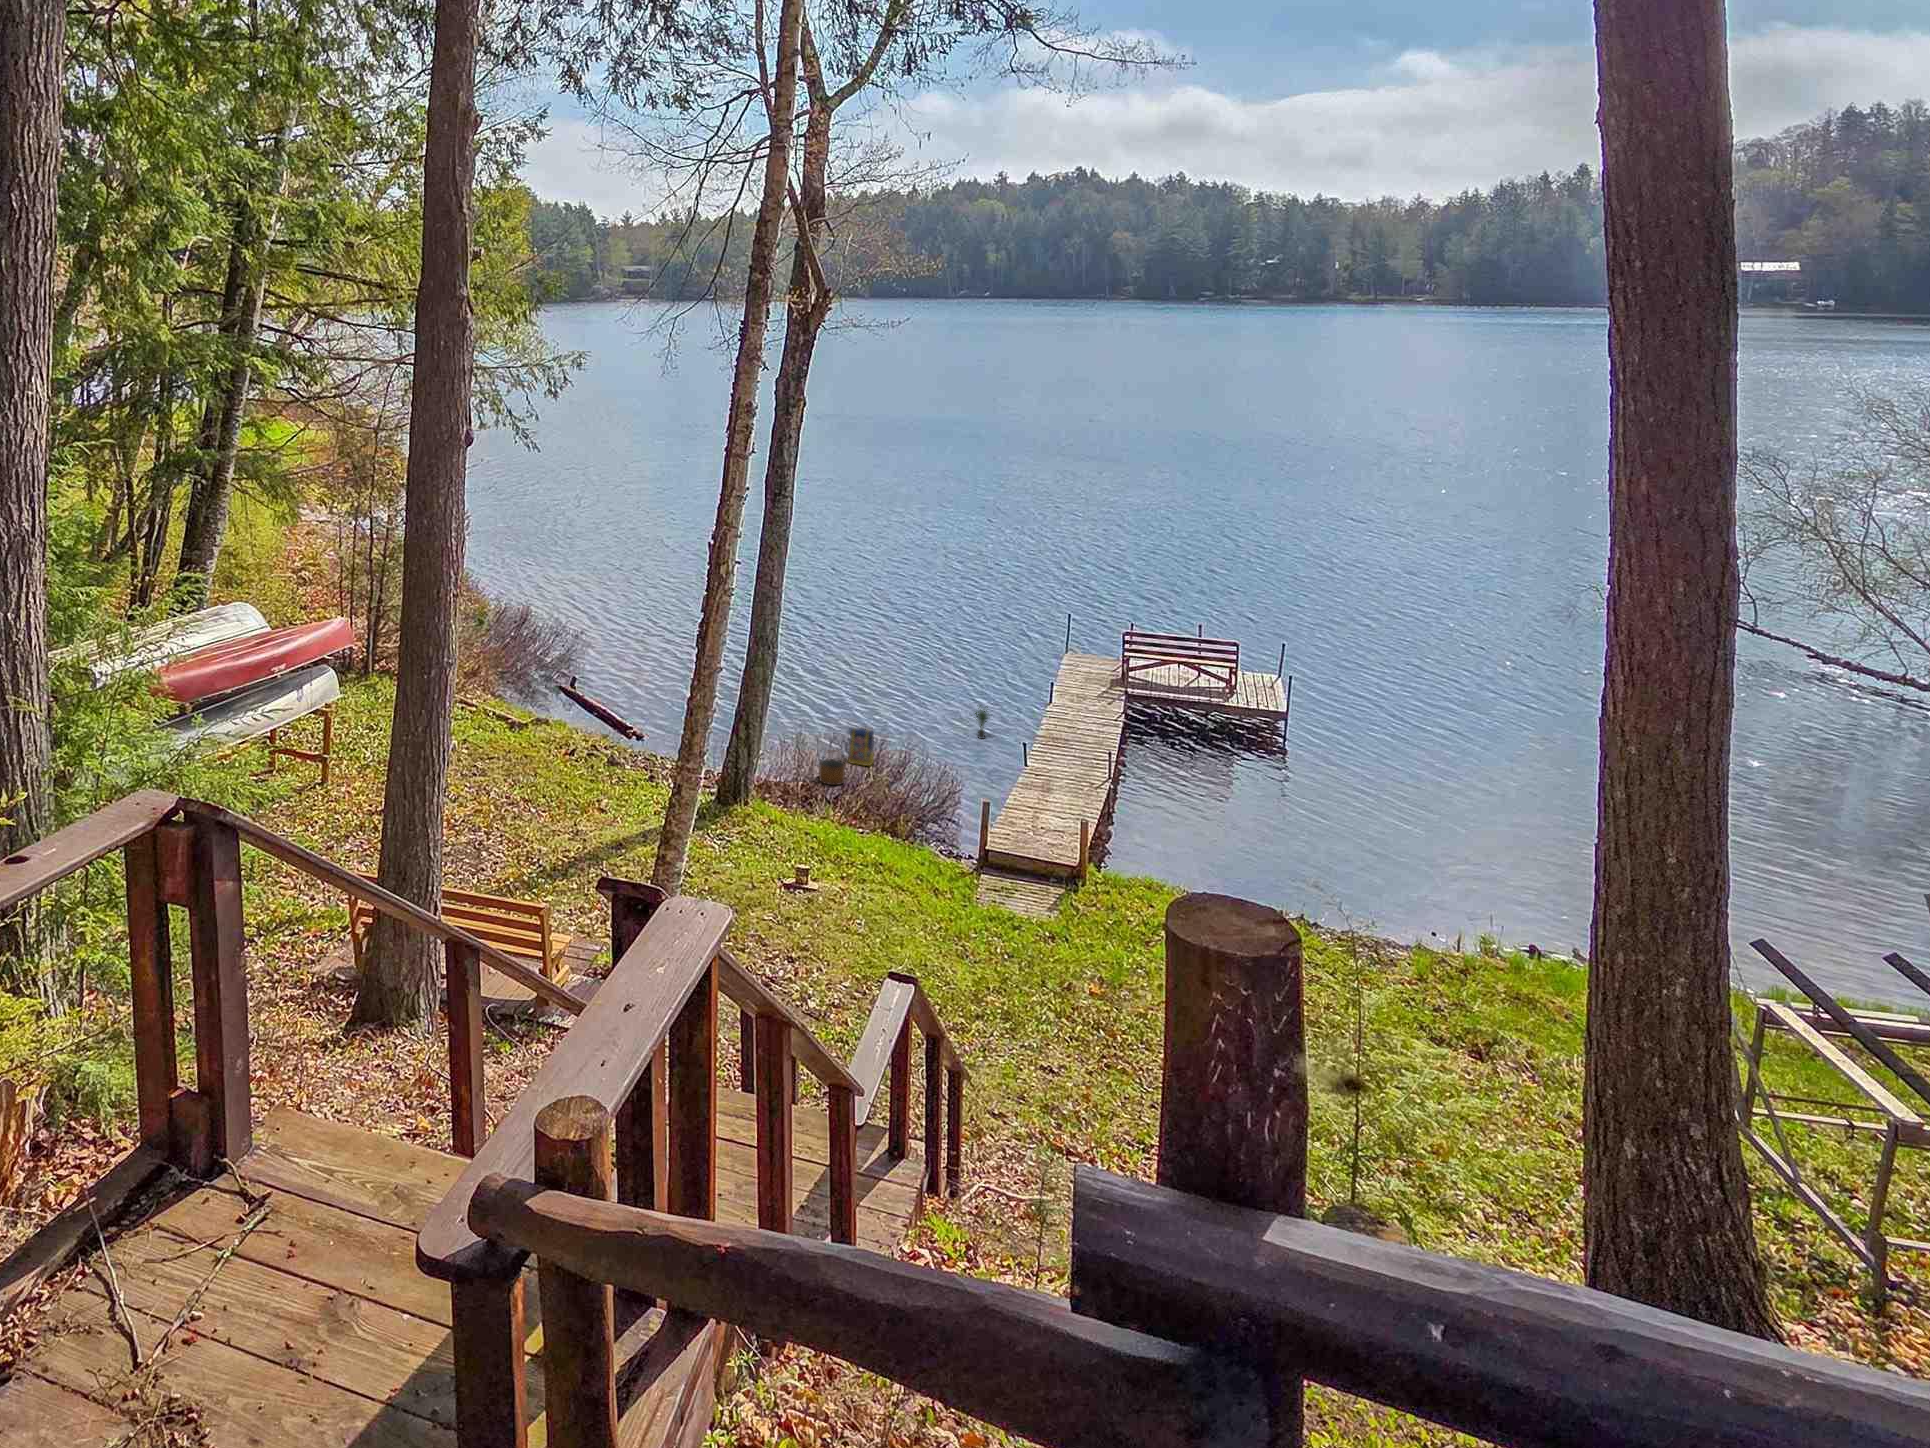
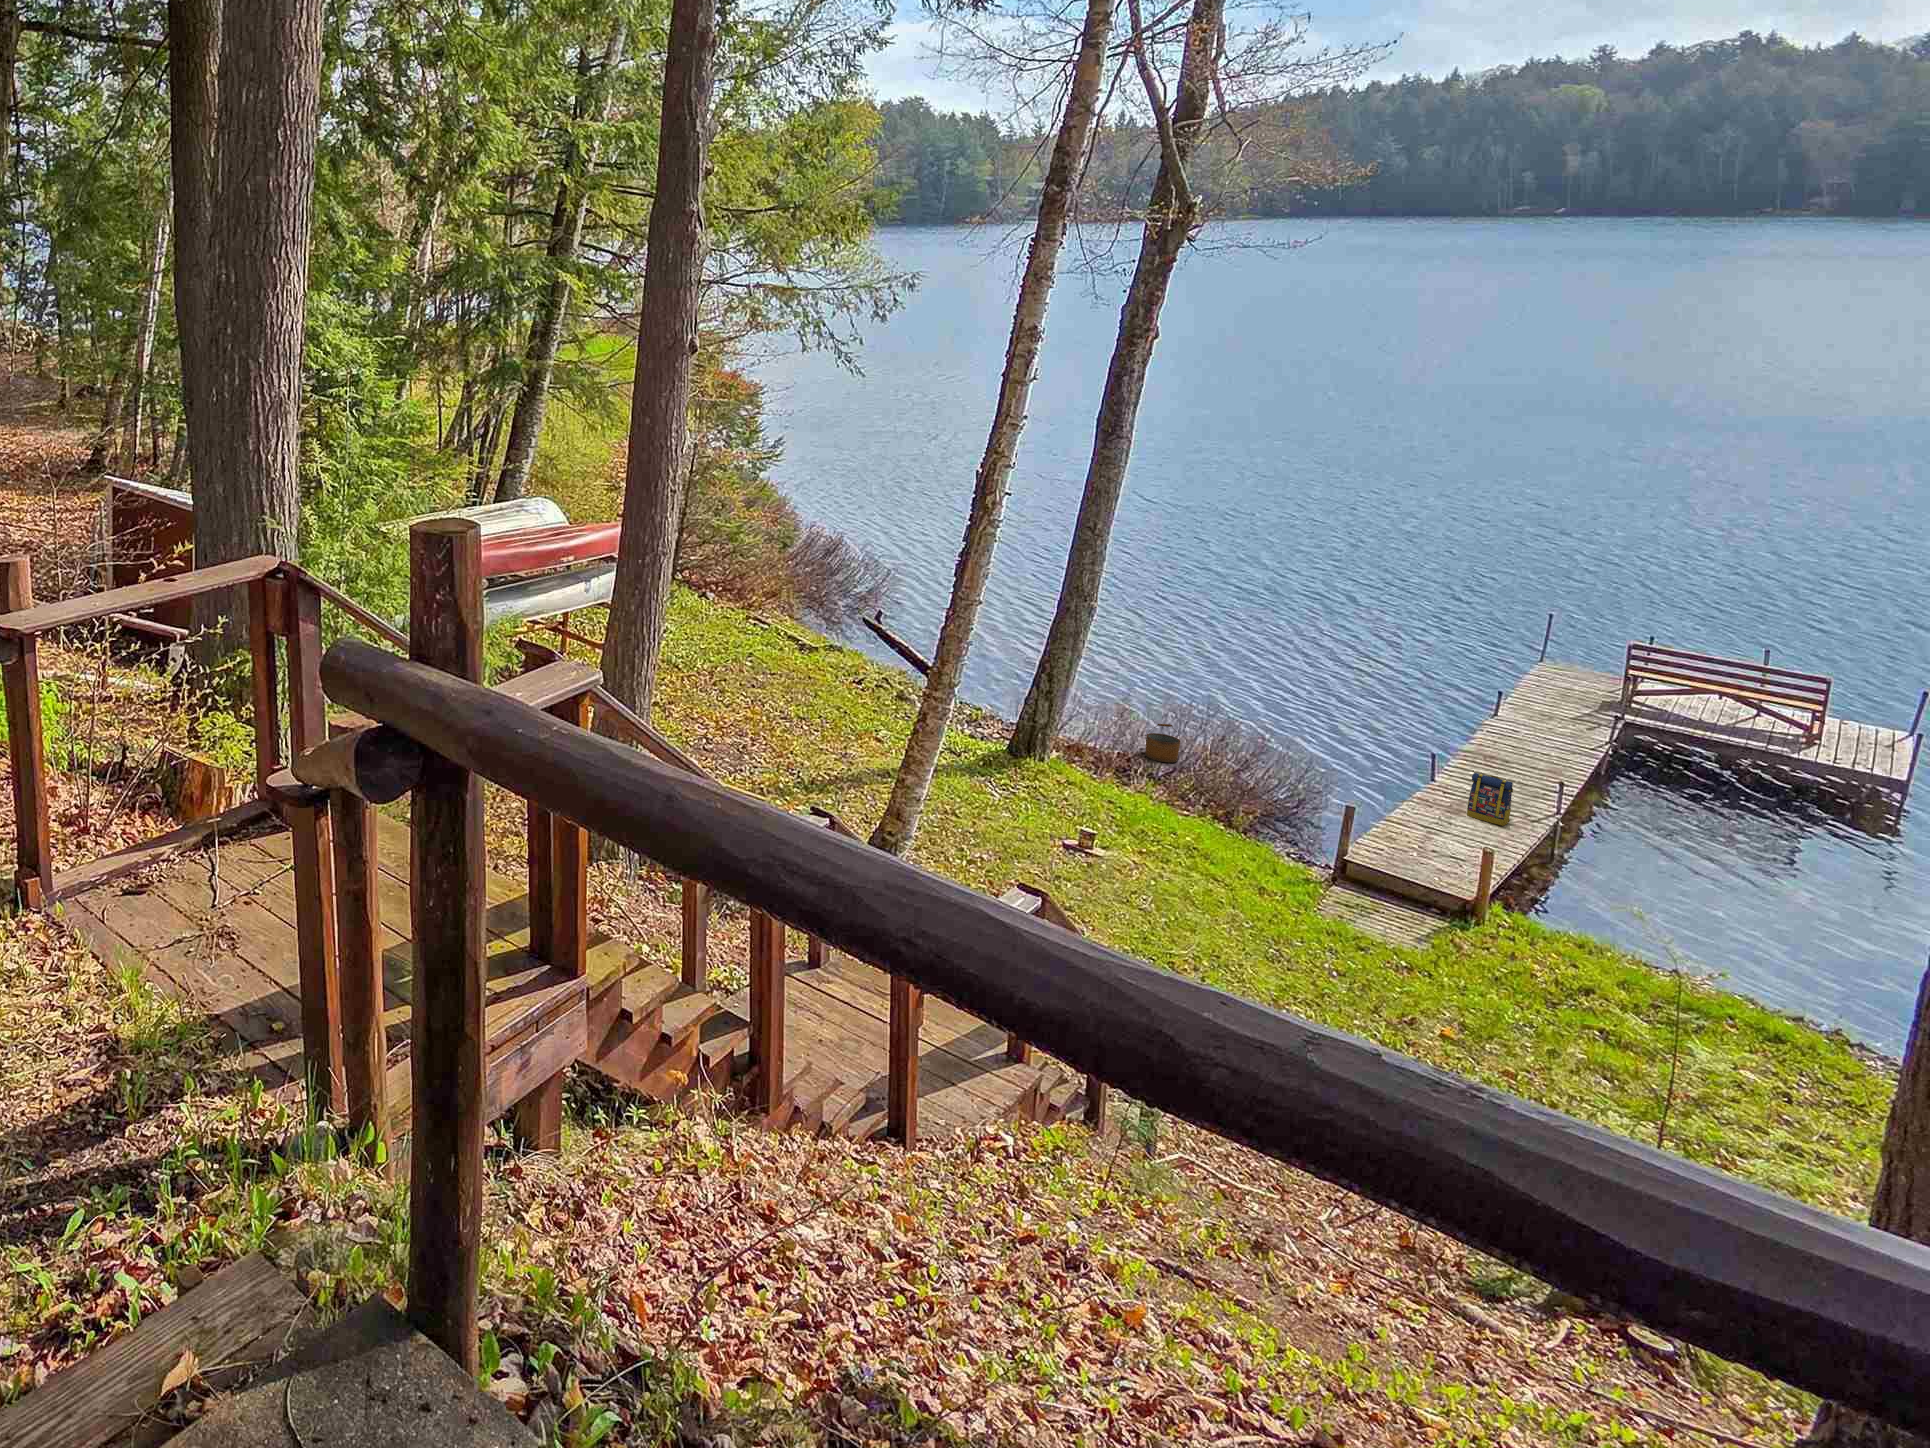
potted plant: present [974,707,989,739] -> none [1363,701,1402,744]
backpack: present [848,728,874,766] -> present [1467,773,1513,826]

